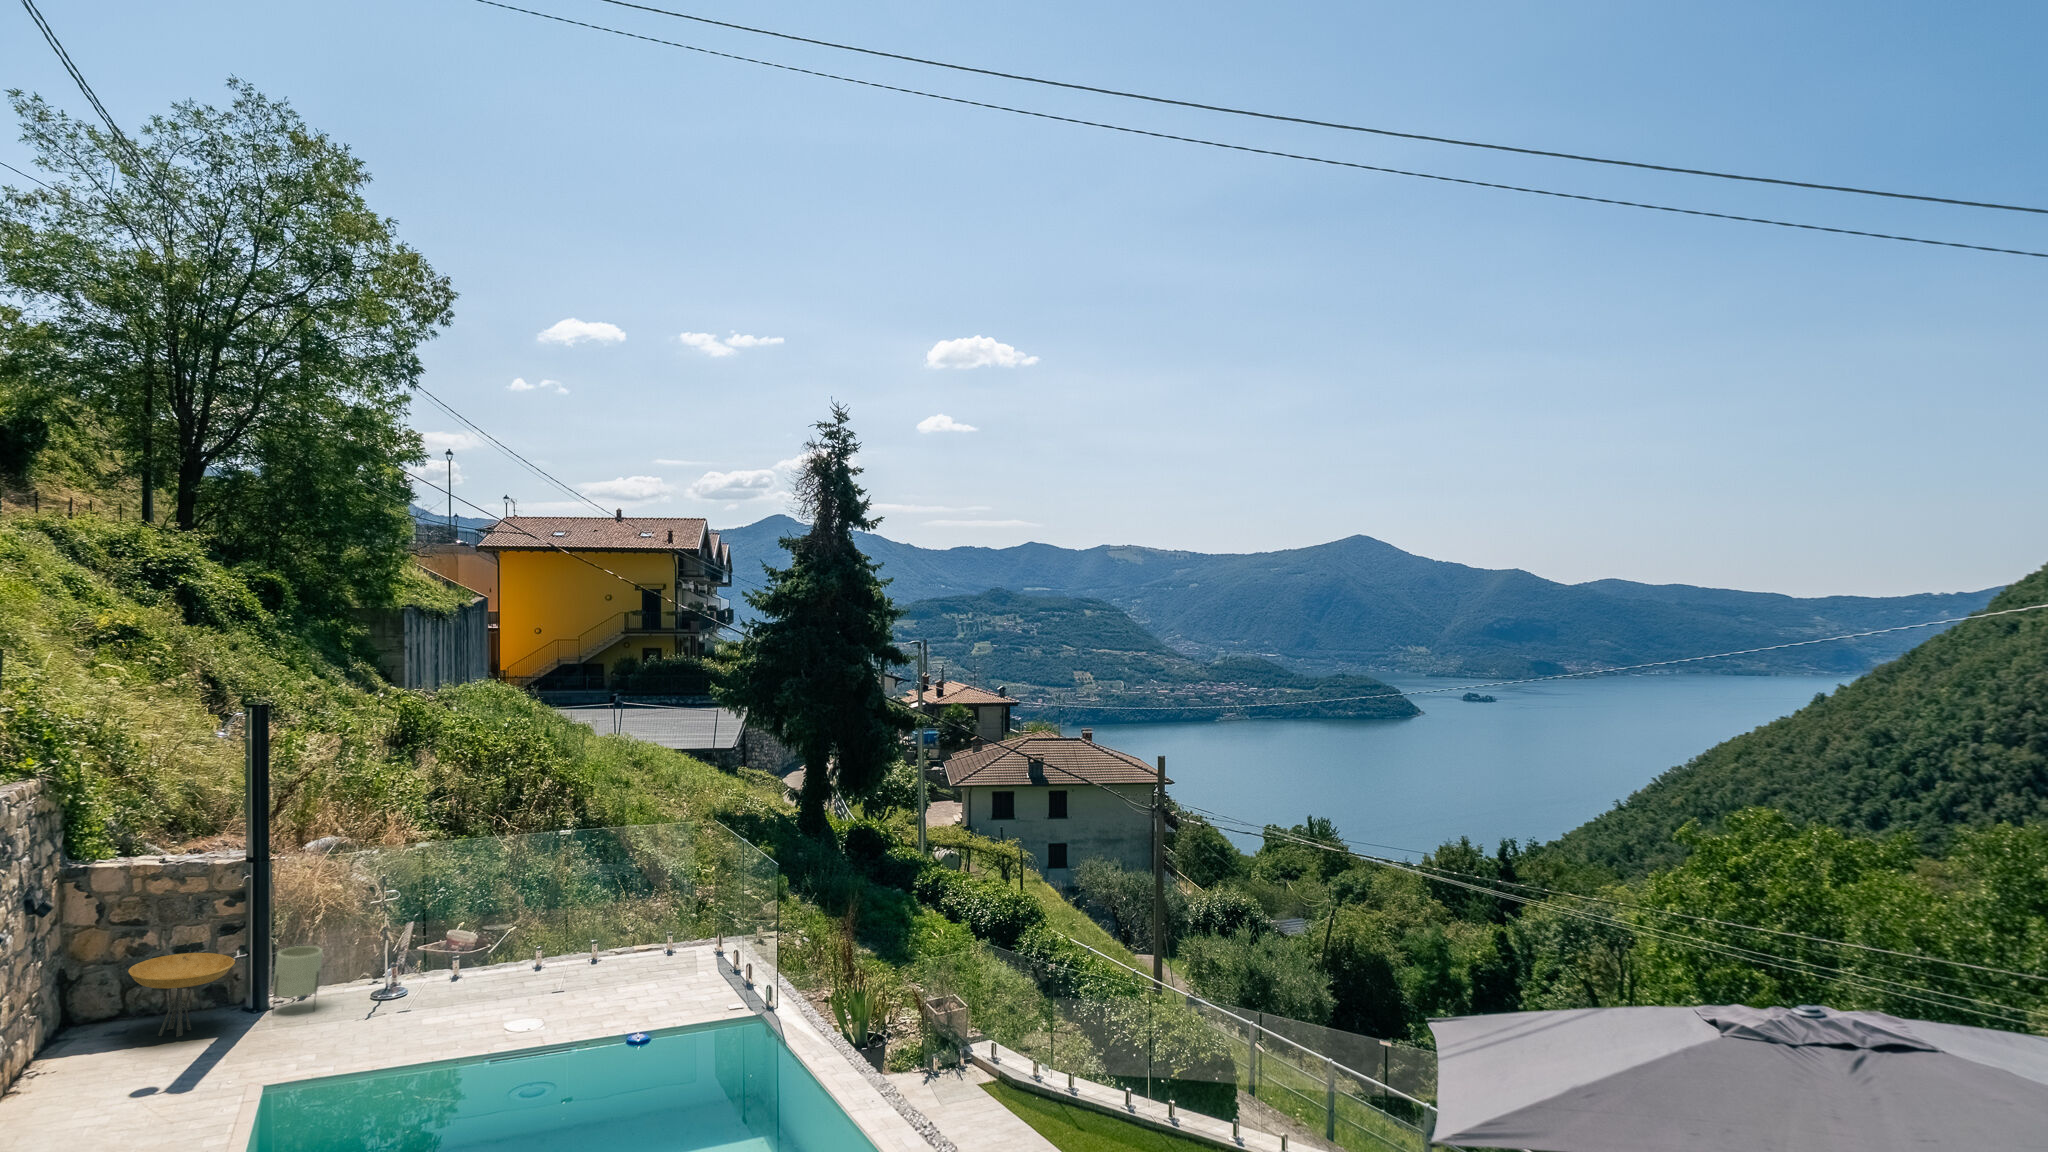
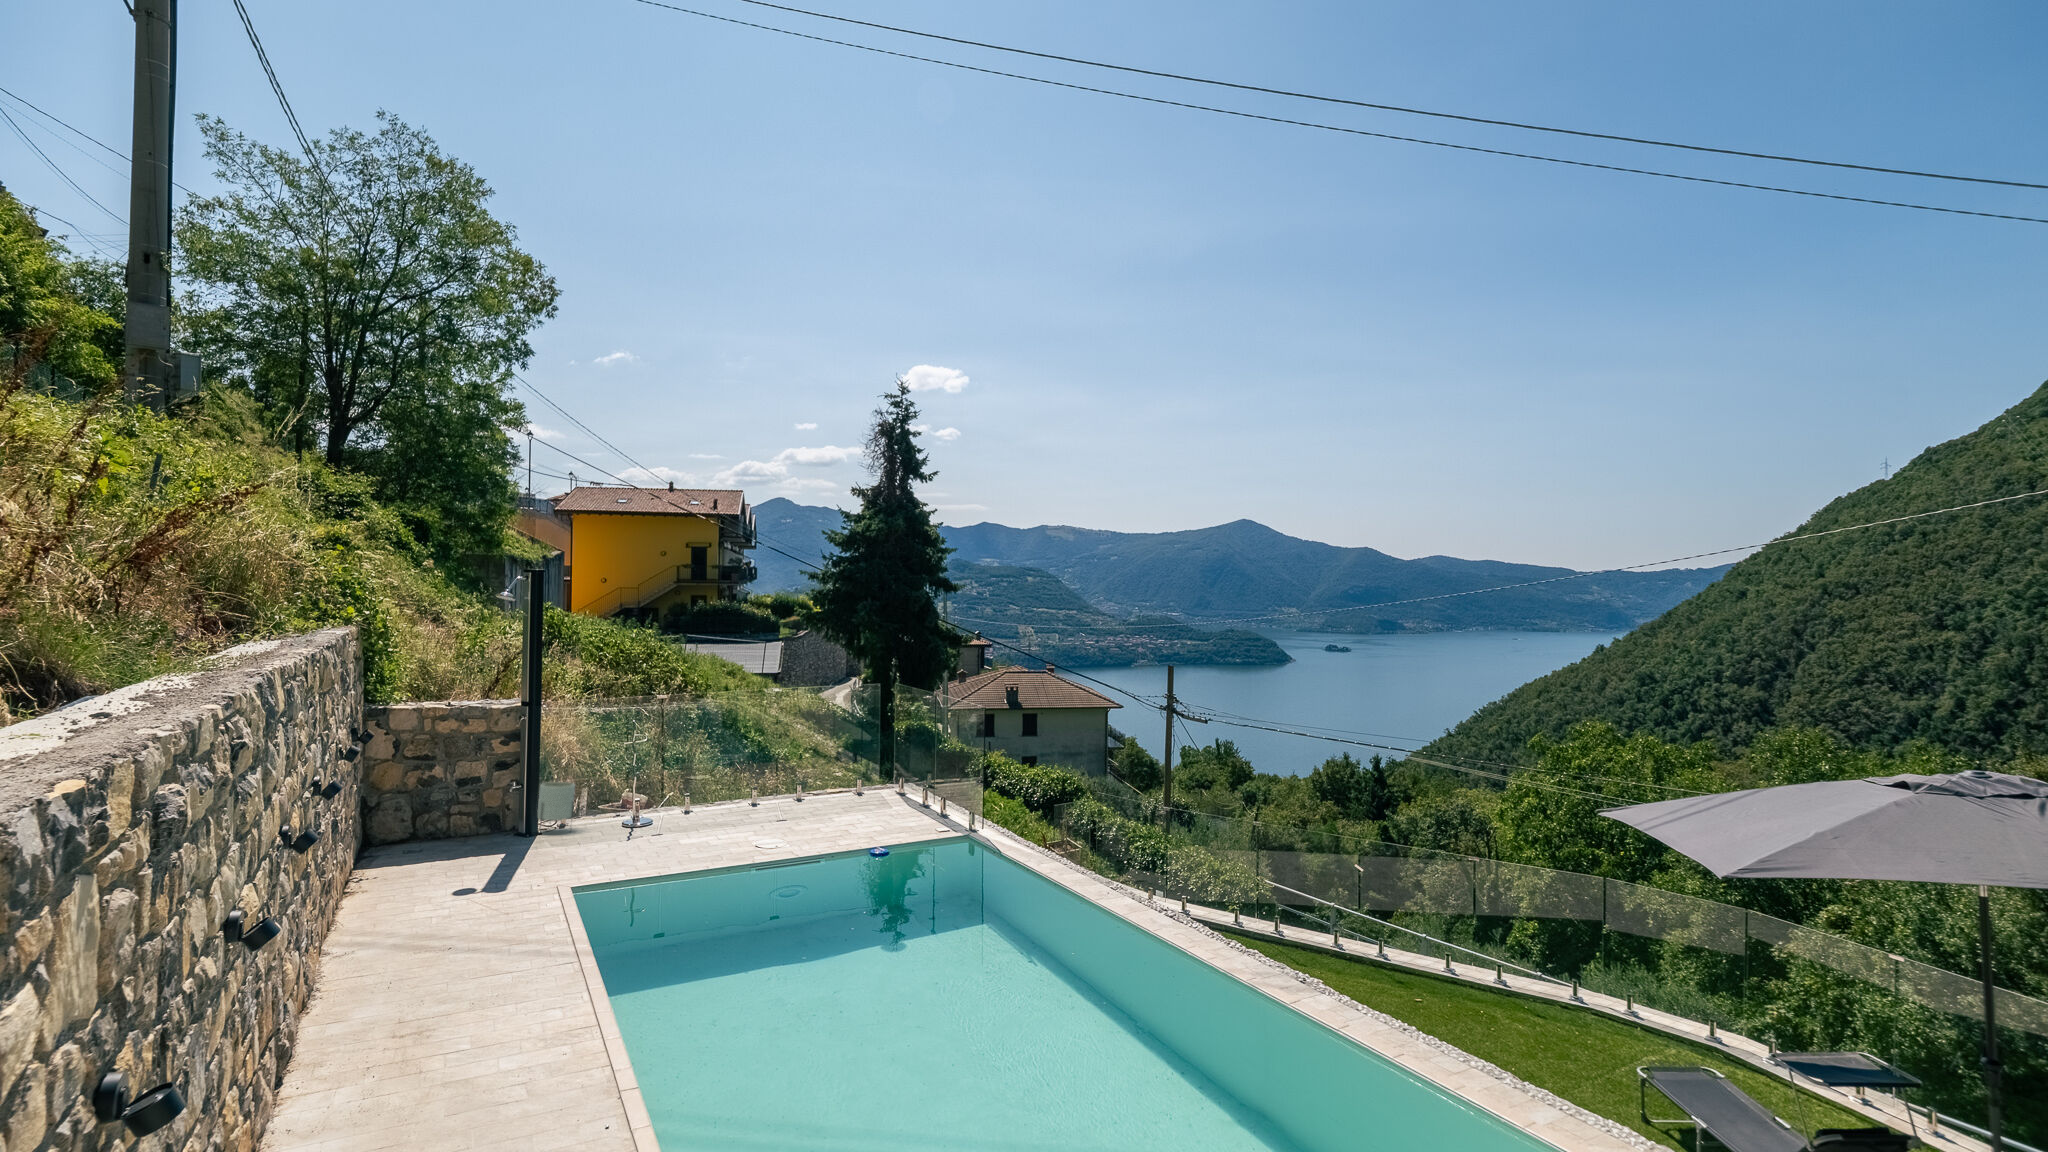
side table: present [128,953,235,1037] -> none [435,783,516,846]

